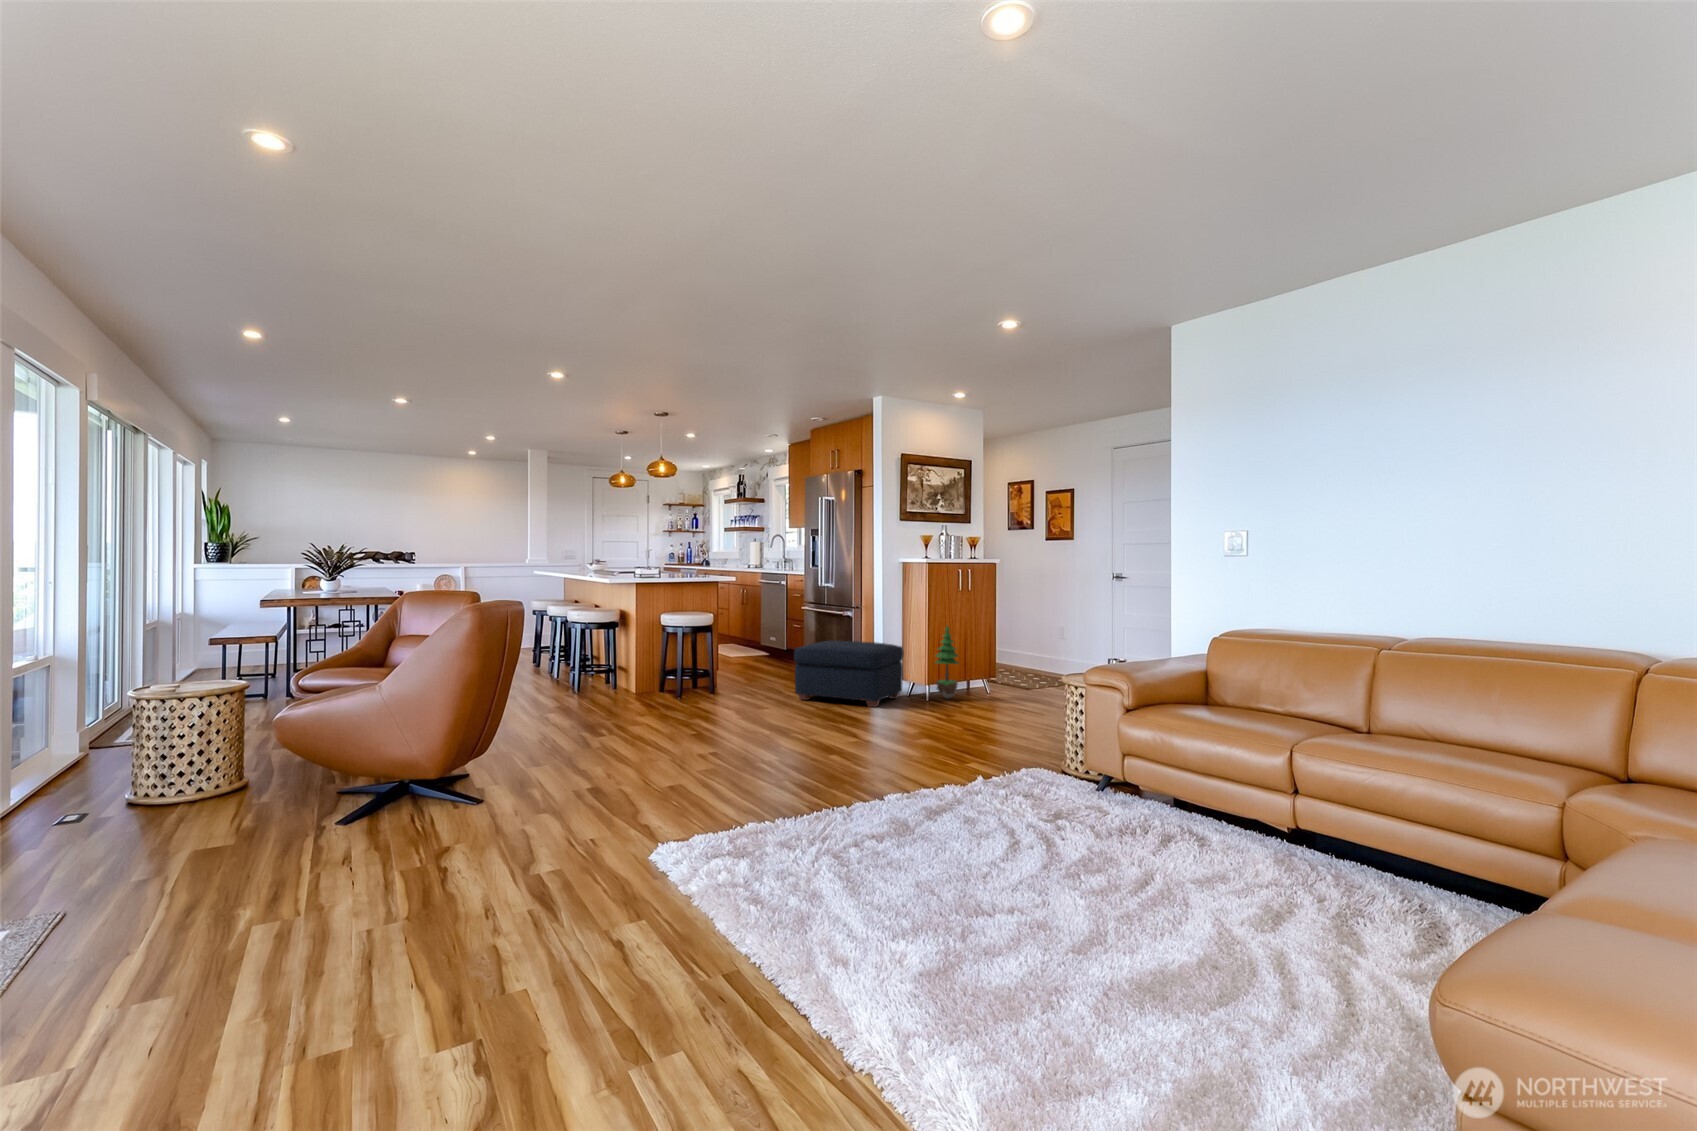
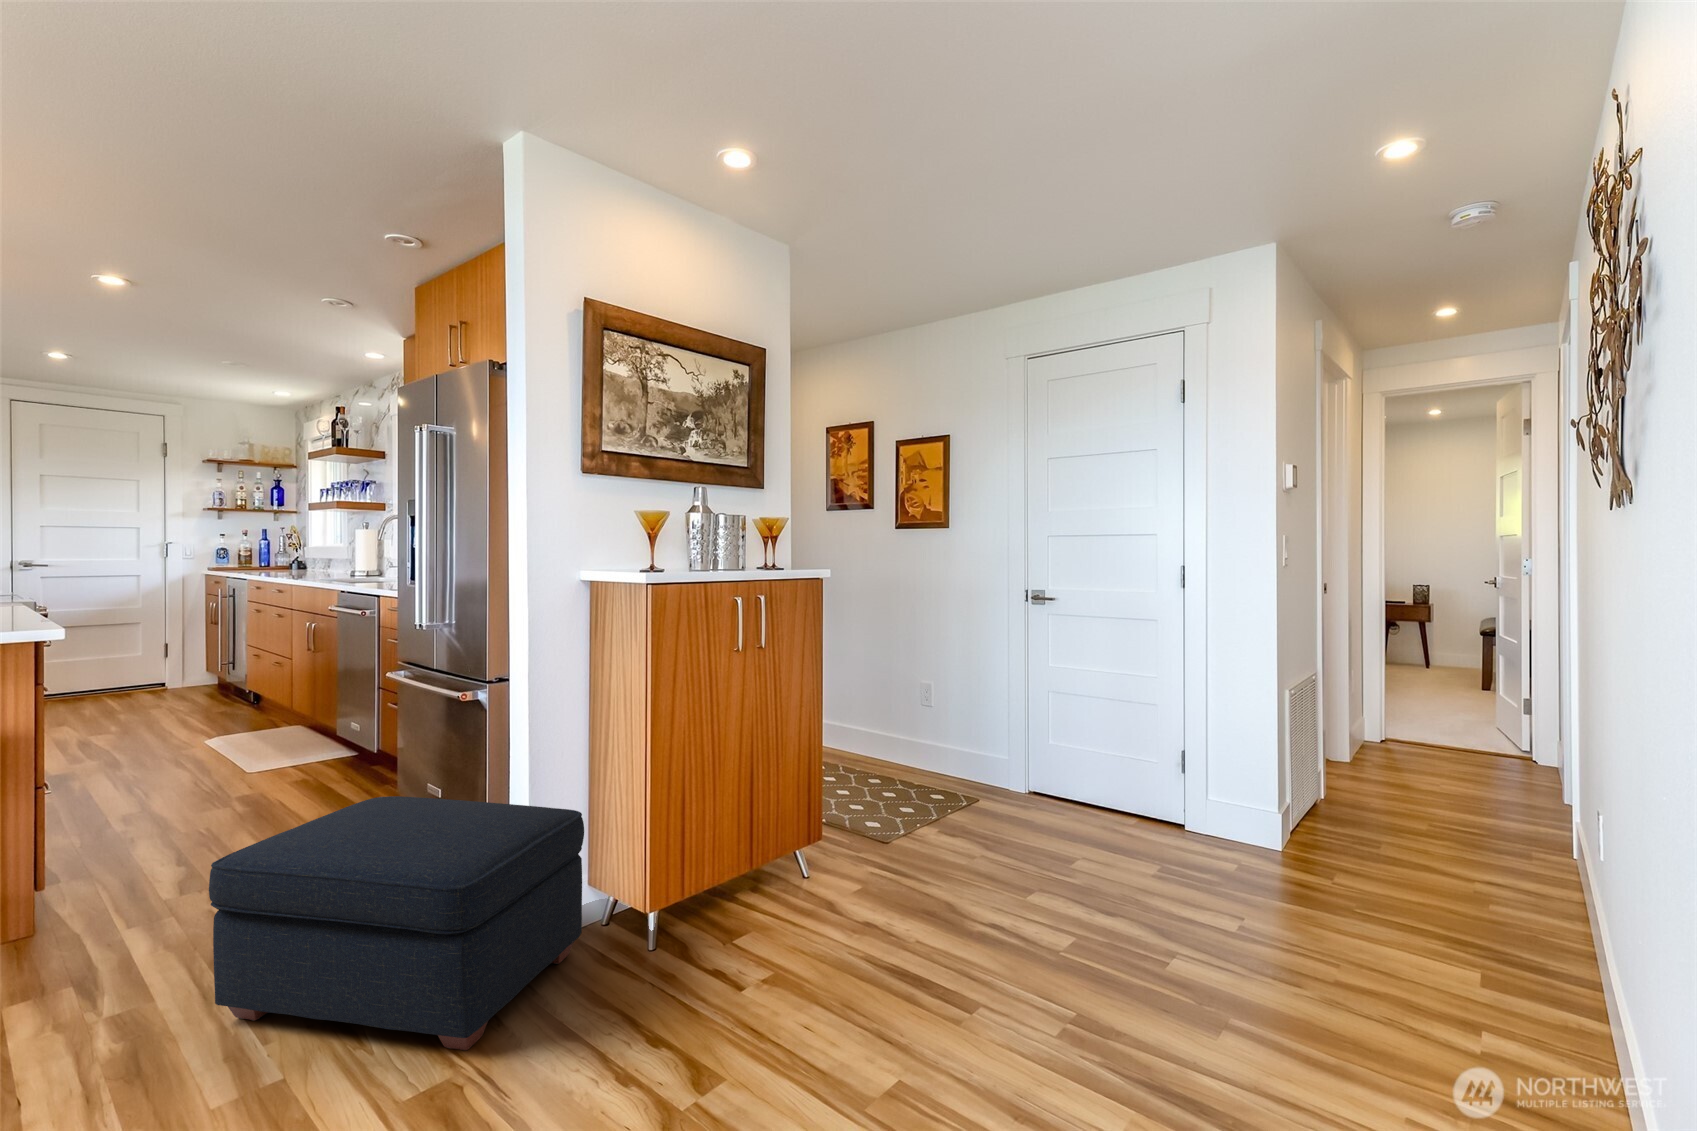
potted tree: present [935,626,959,699] -> none [666,747,740,947]

